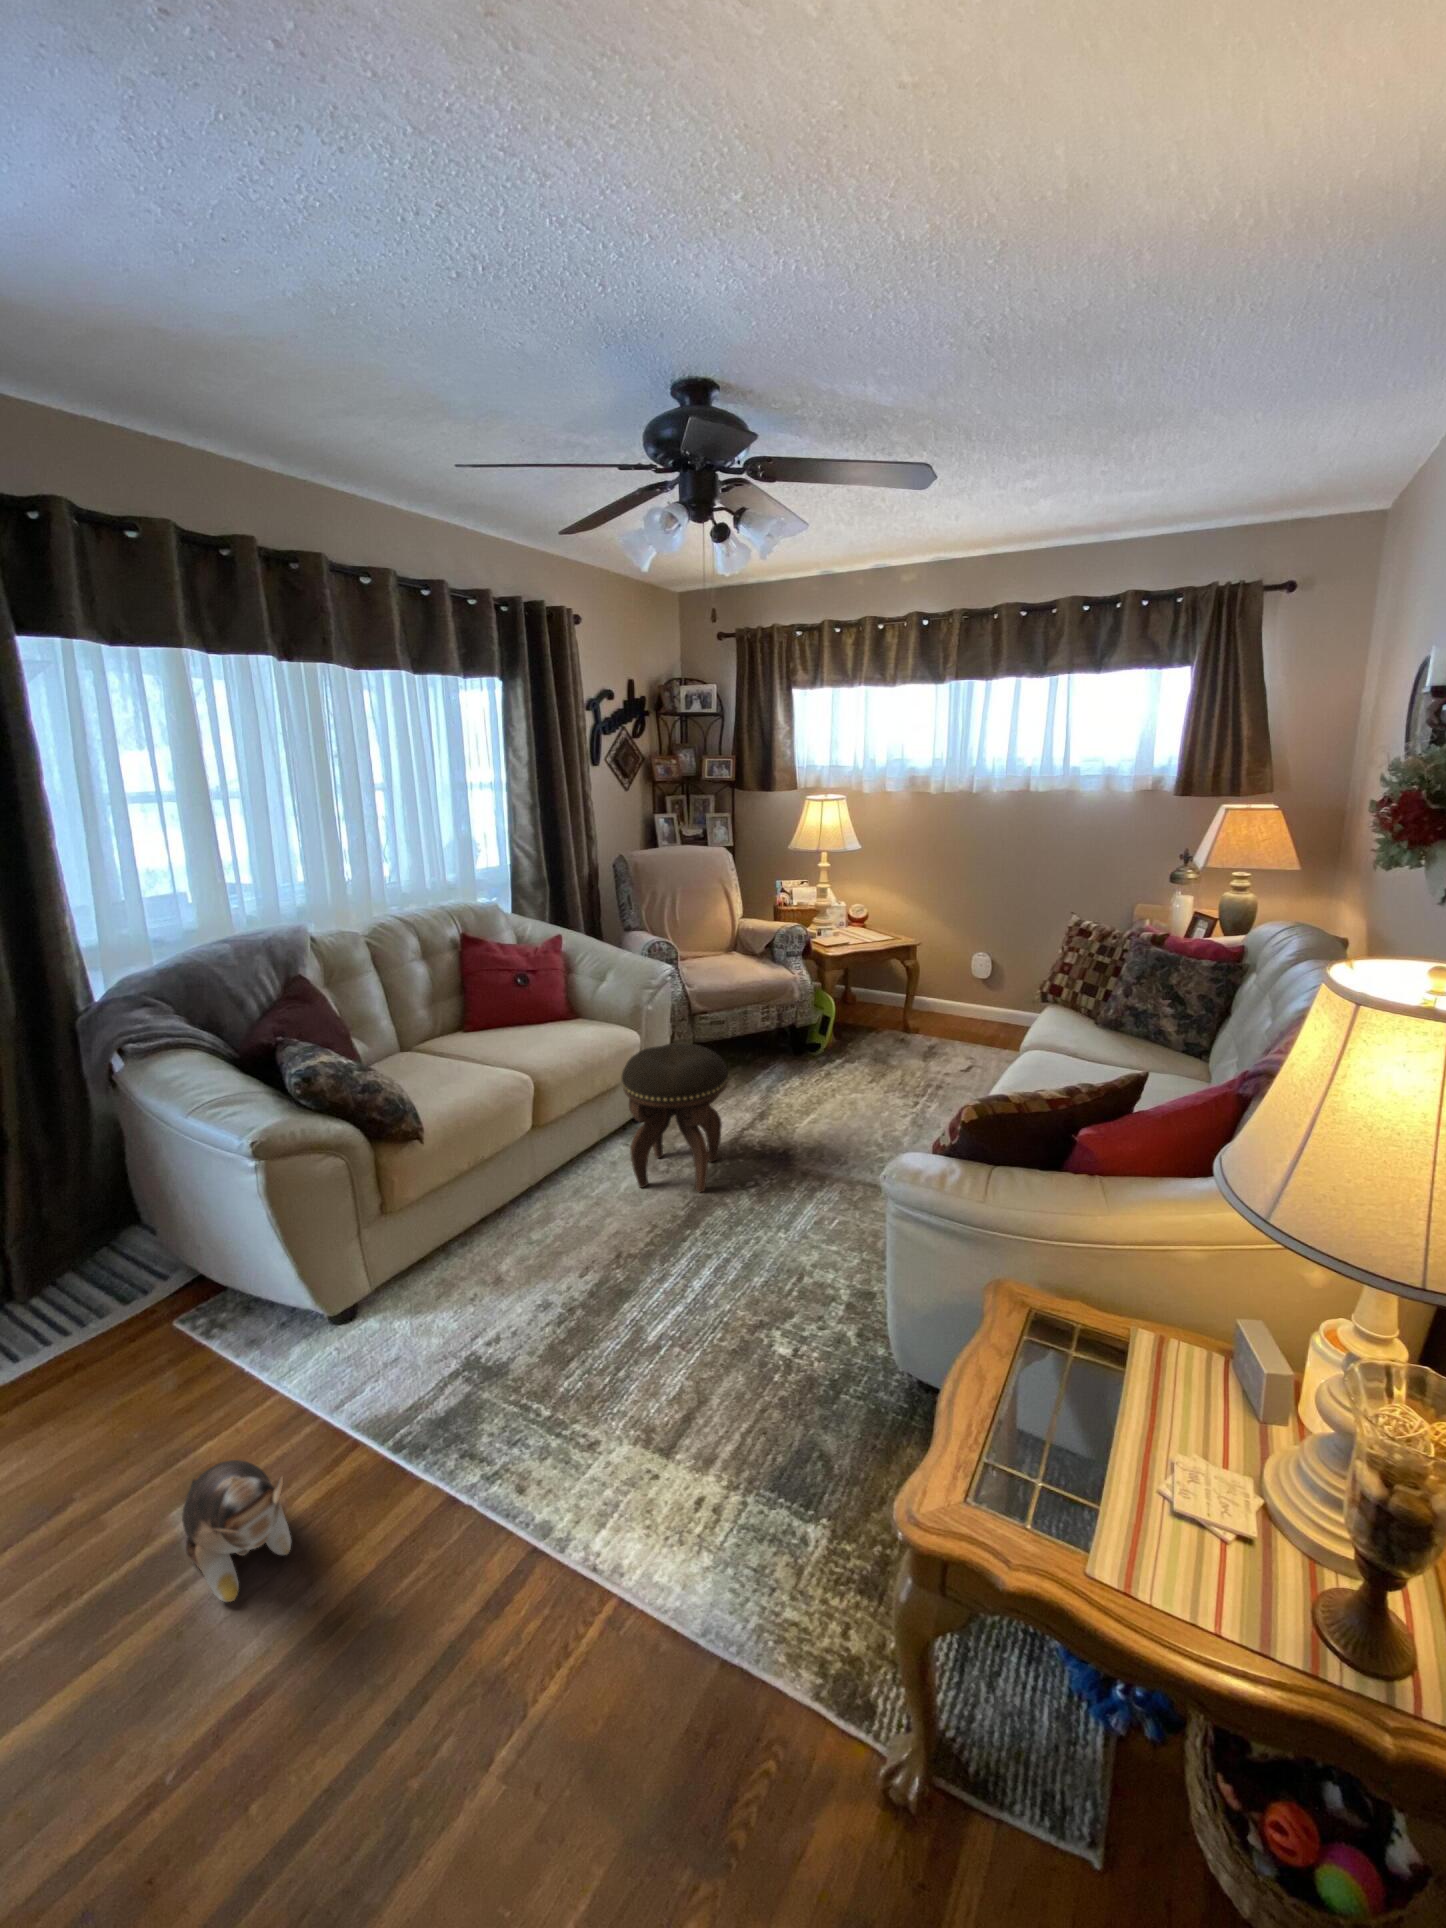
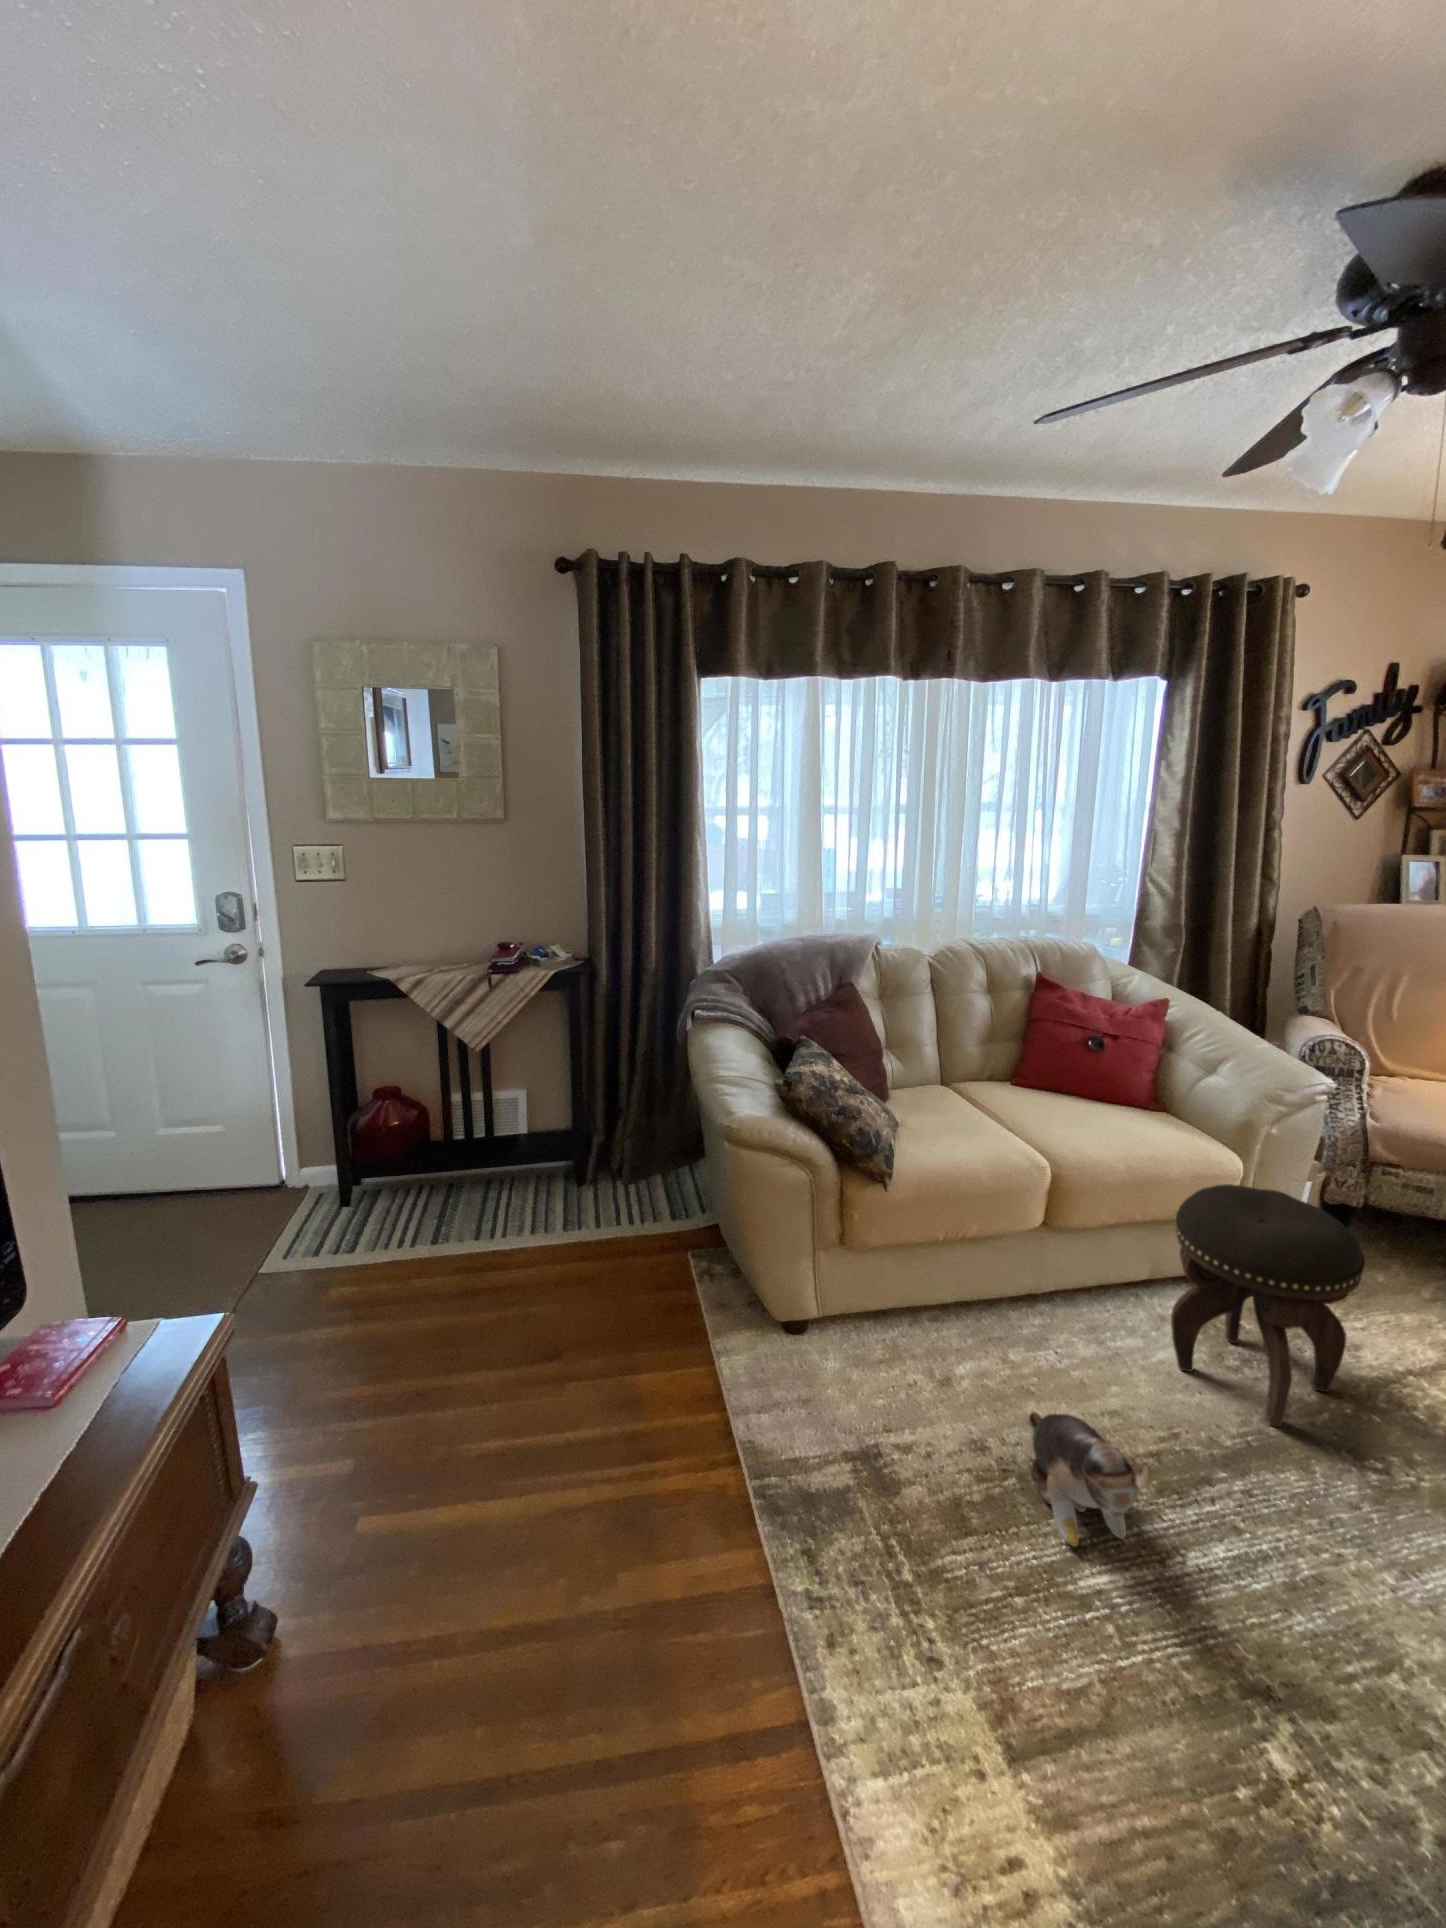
plush toy: present [182,1460,291,1602] -> present [1029,1412,1148,1547]

